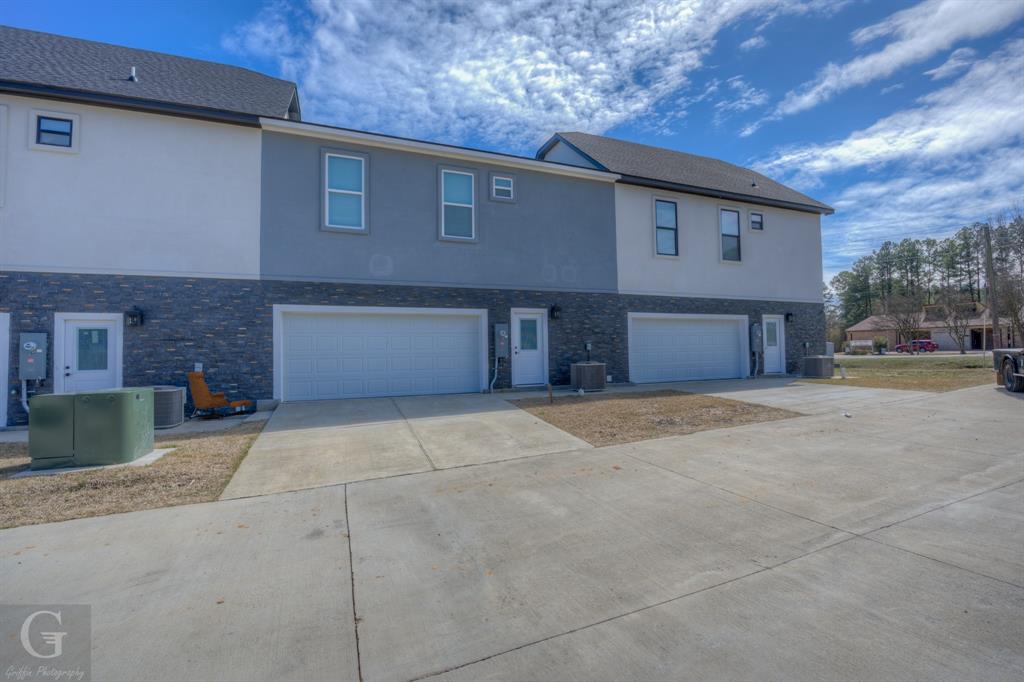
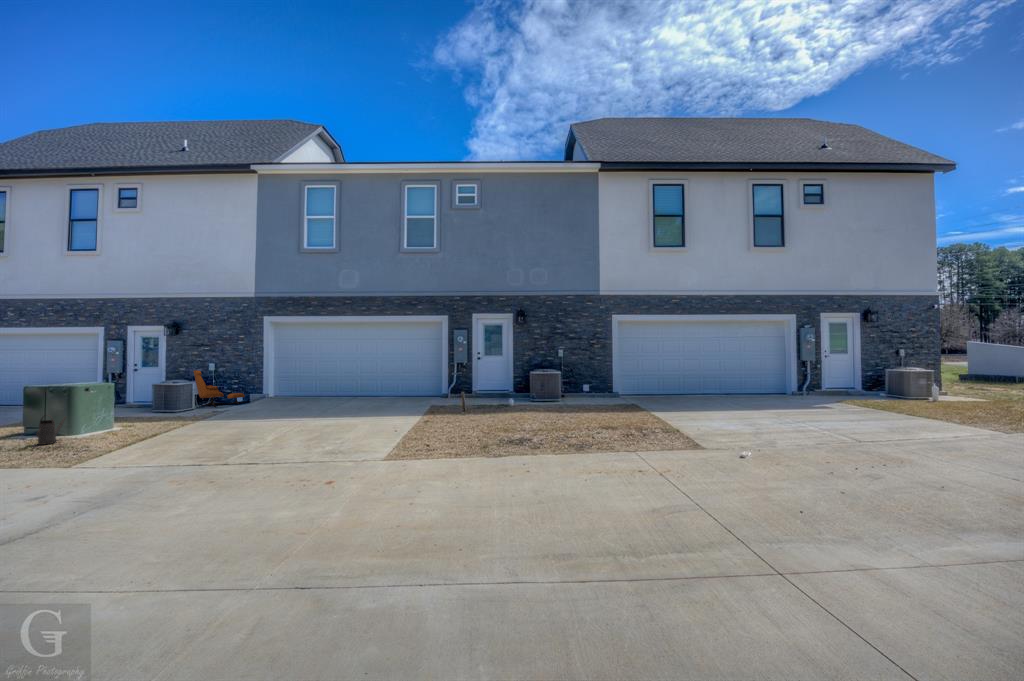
watering can: none [30,446,69,499] -> present [36,415,66,445]

